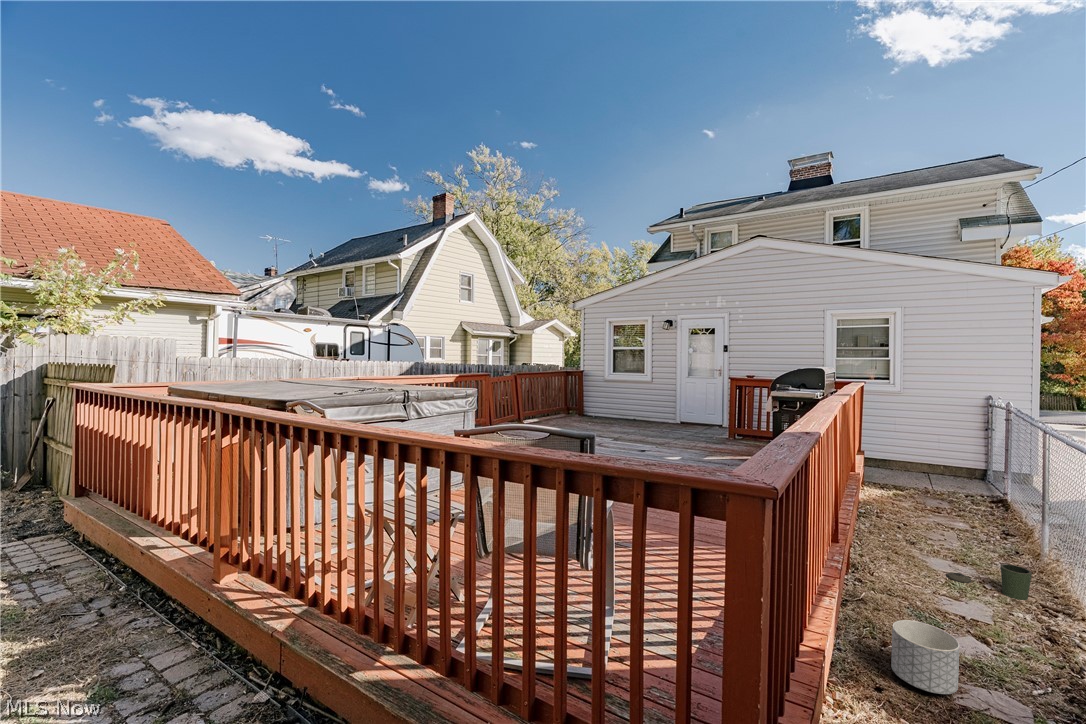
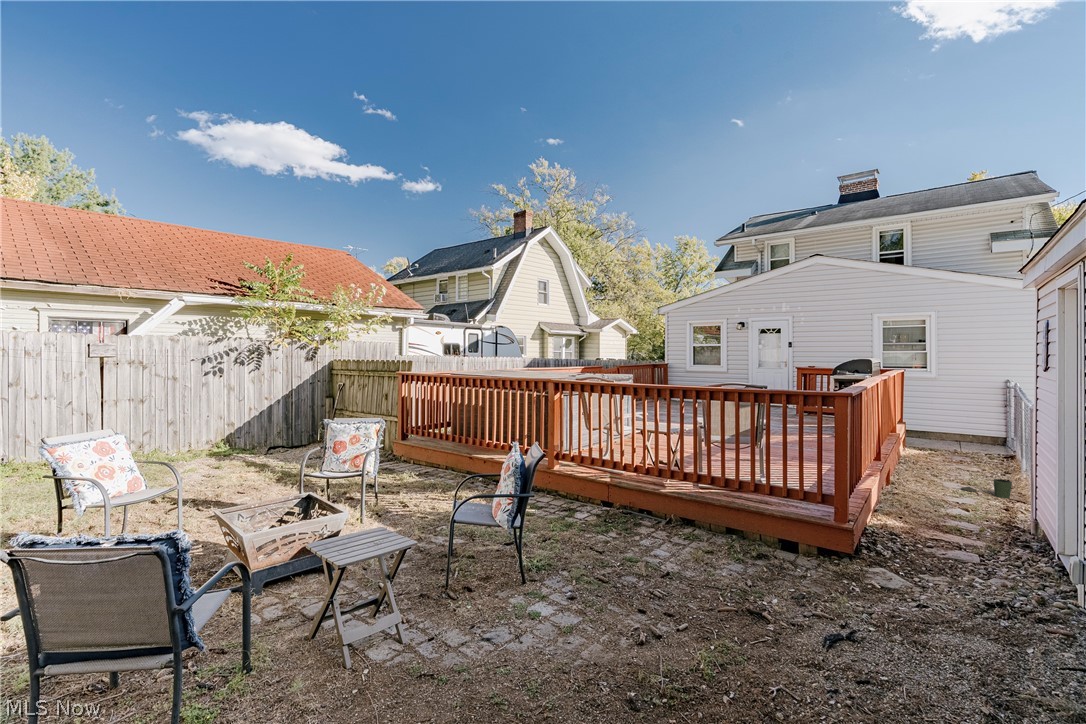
planter: present [891,620,959,694] -> none [924,492,958,523]

